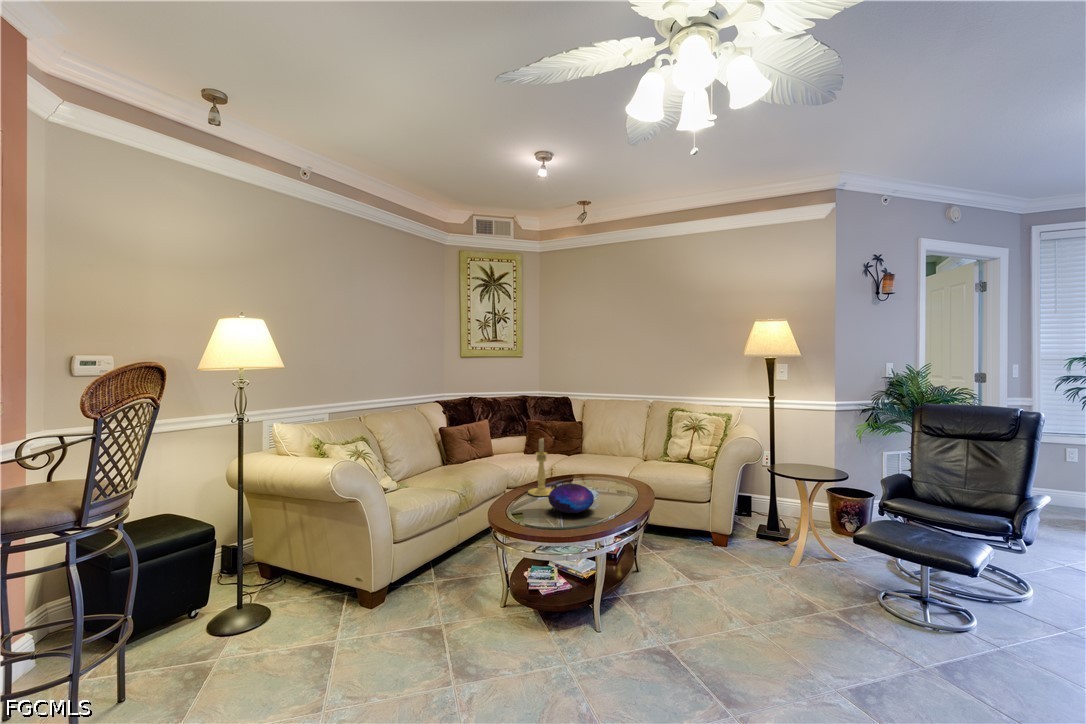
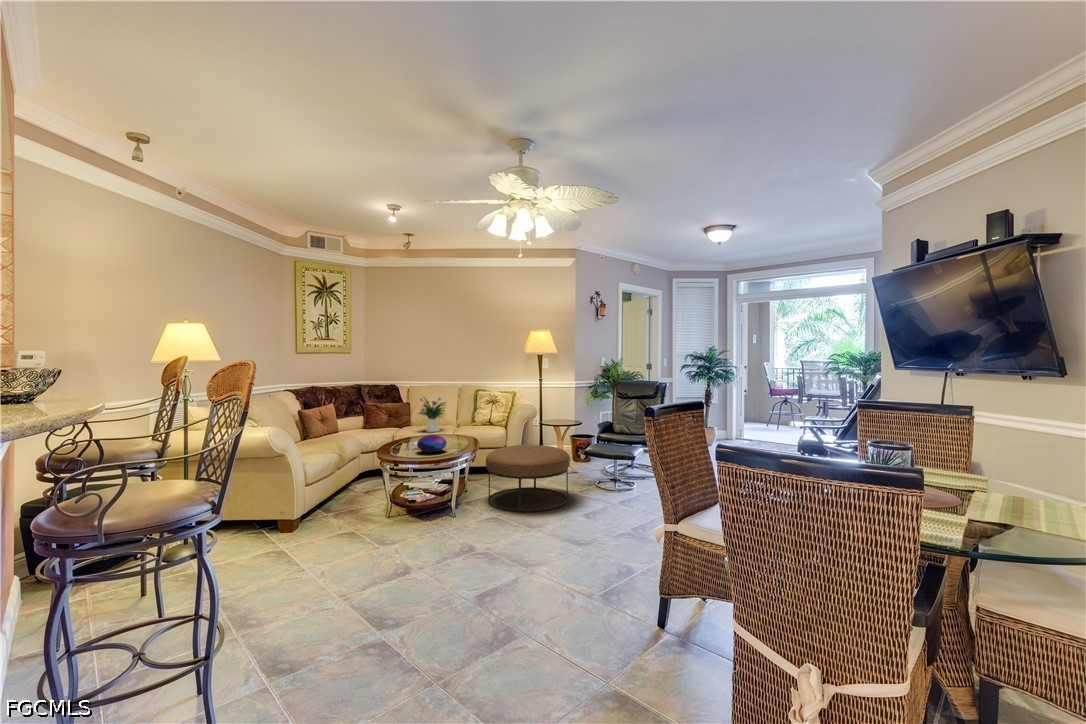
flower arrangement: none [579,415,626,466] -> present [419,397,445,432]
candle holder: present [528,438,552,496] -> none [393,409,413,449]
ottoman: none [661,510,821,656] -> present [486,445,570,512]

